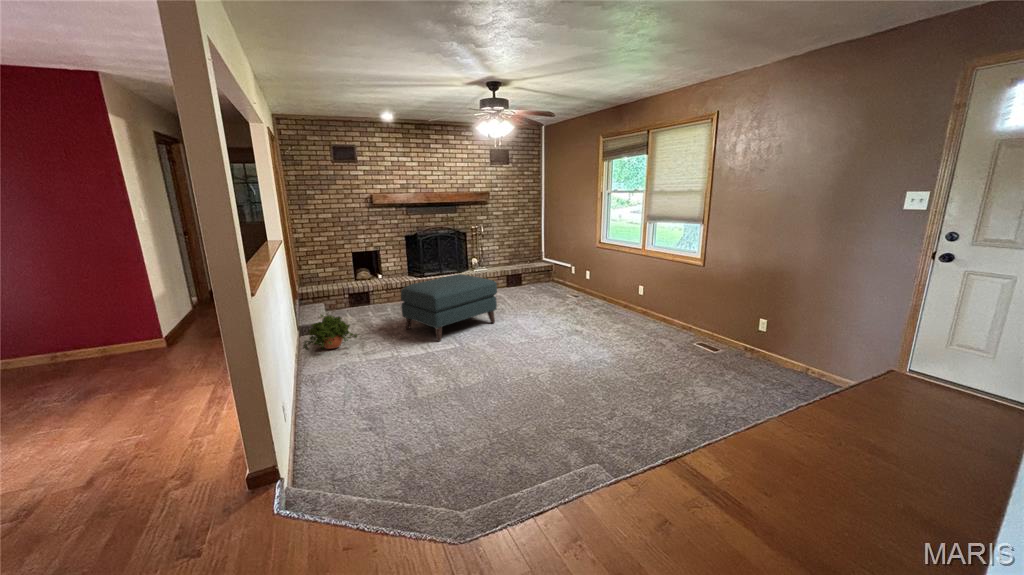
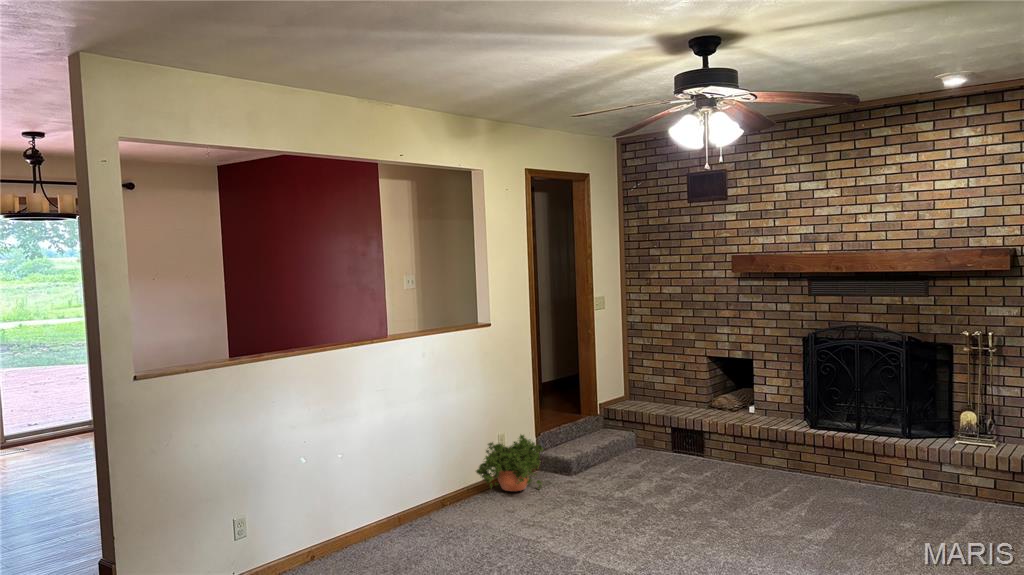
ottoman: present [401,274,497,342] -> none [614,420,801,556]

